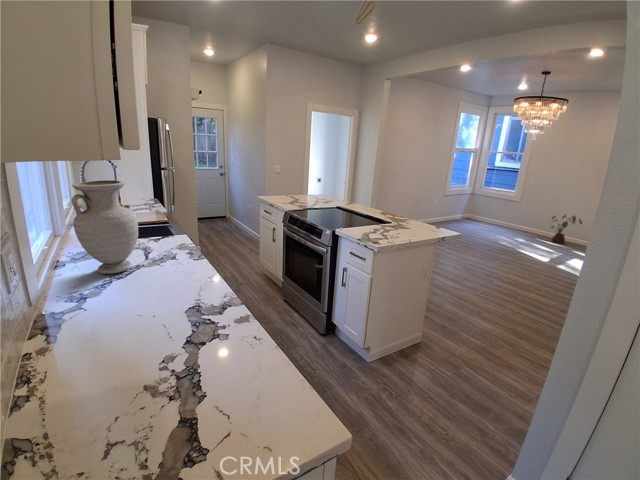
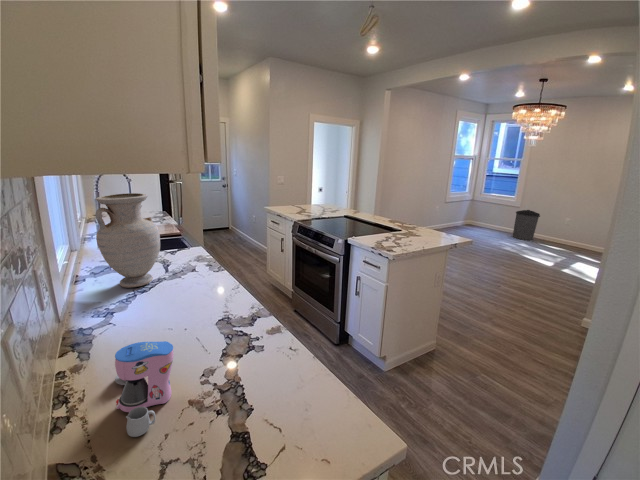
trash can: none [511,205,540,236] -> present [513,210,540,240]
house plant: present [551,215,582,244] -> none [552,218,583,247]
coffee maker: none [70,328,131,418] -> present [115,341,174,437]

